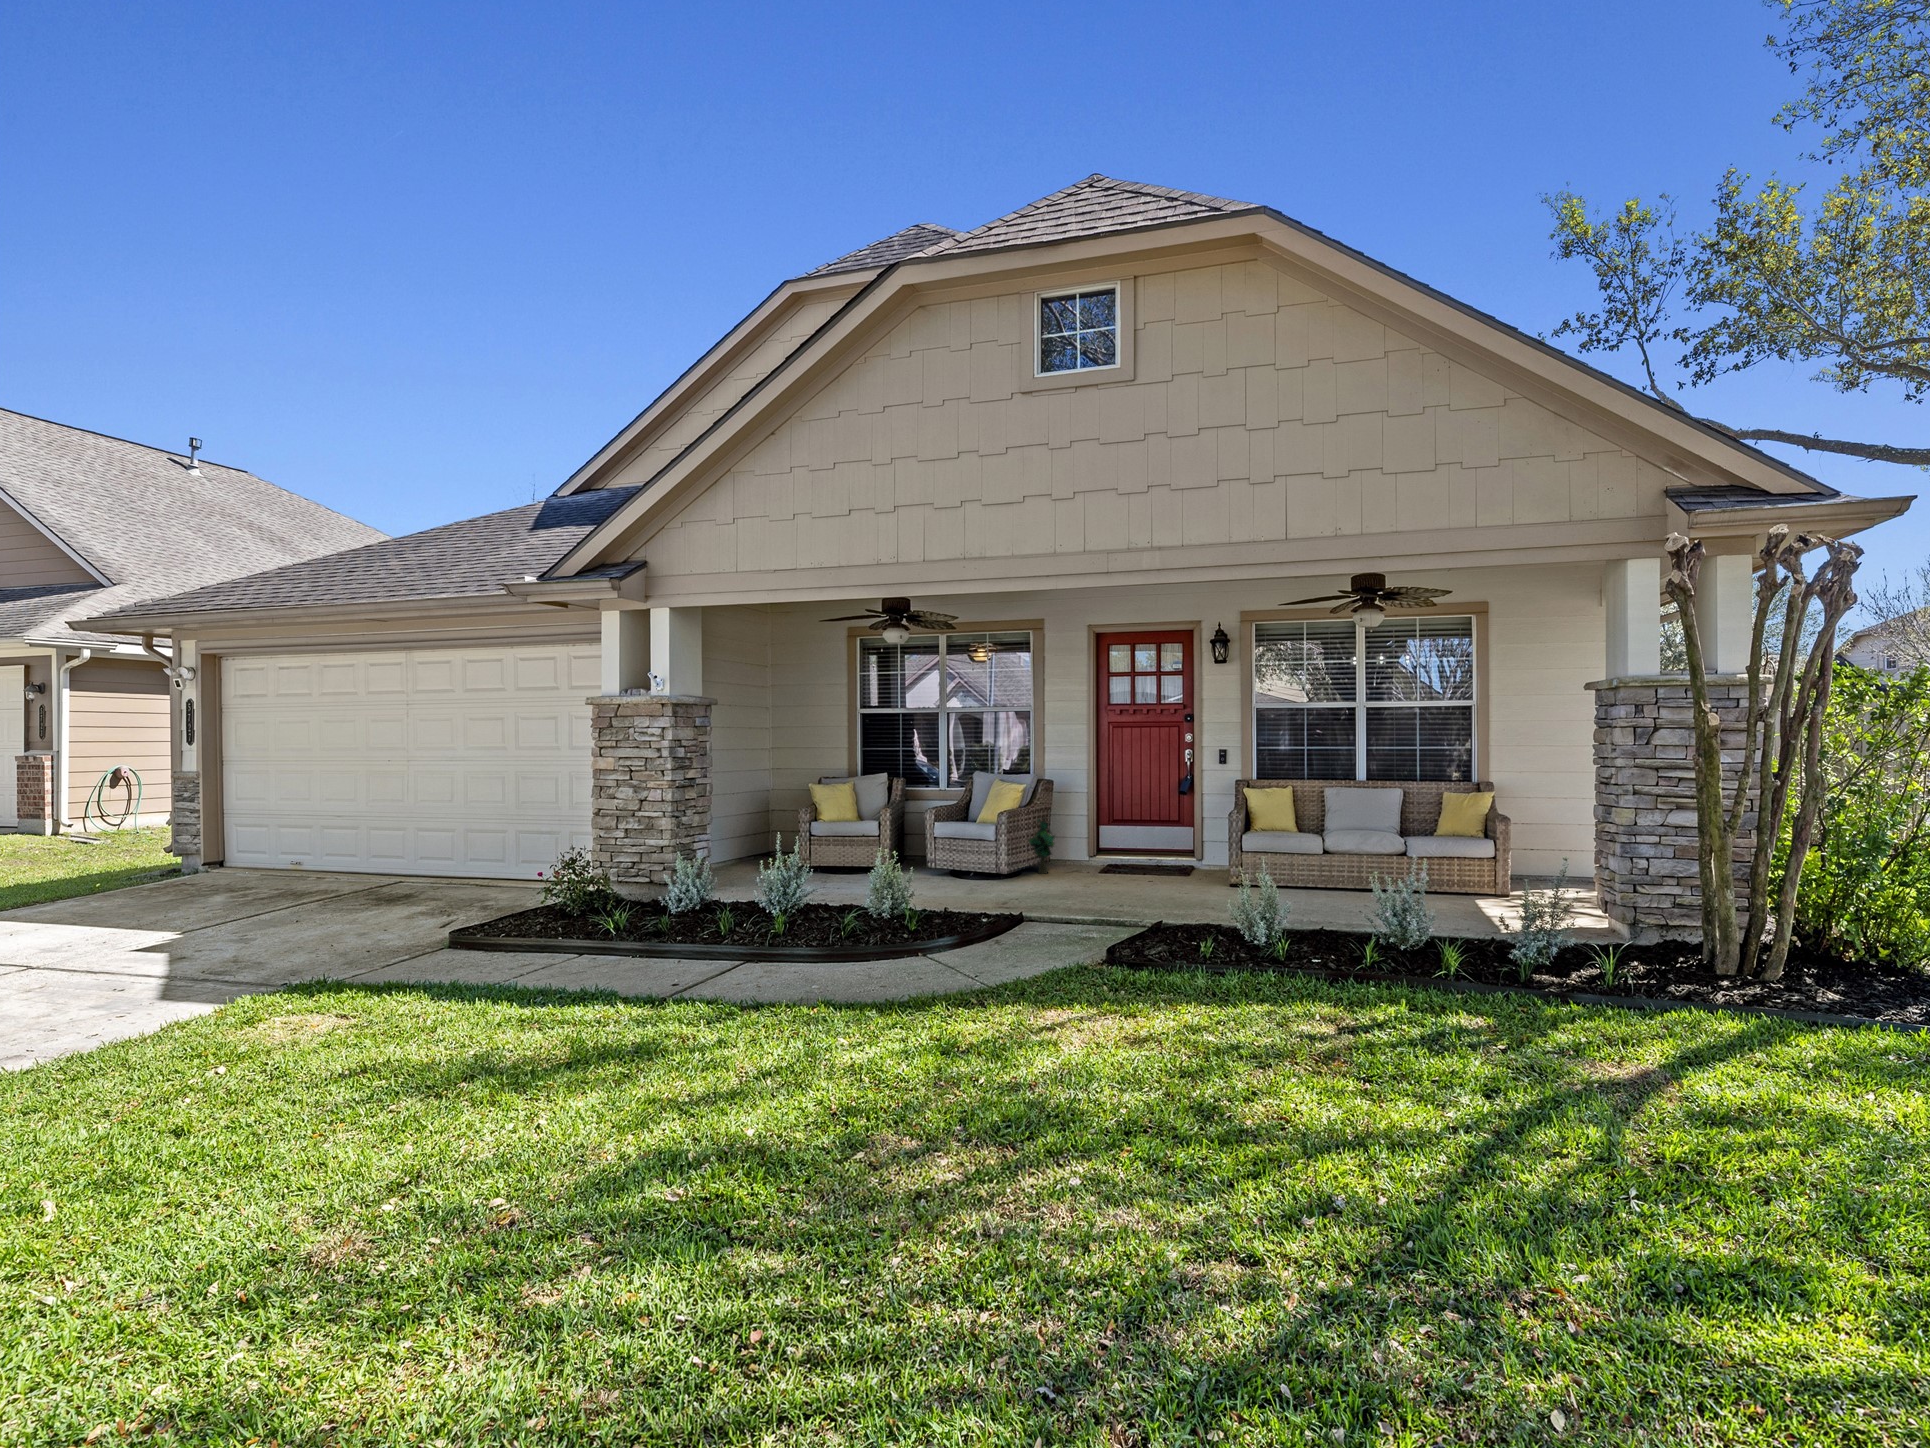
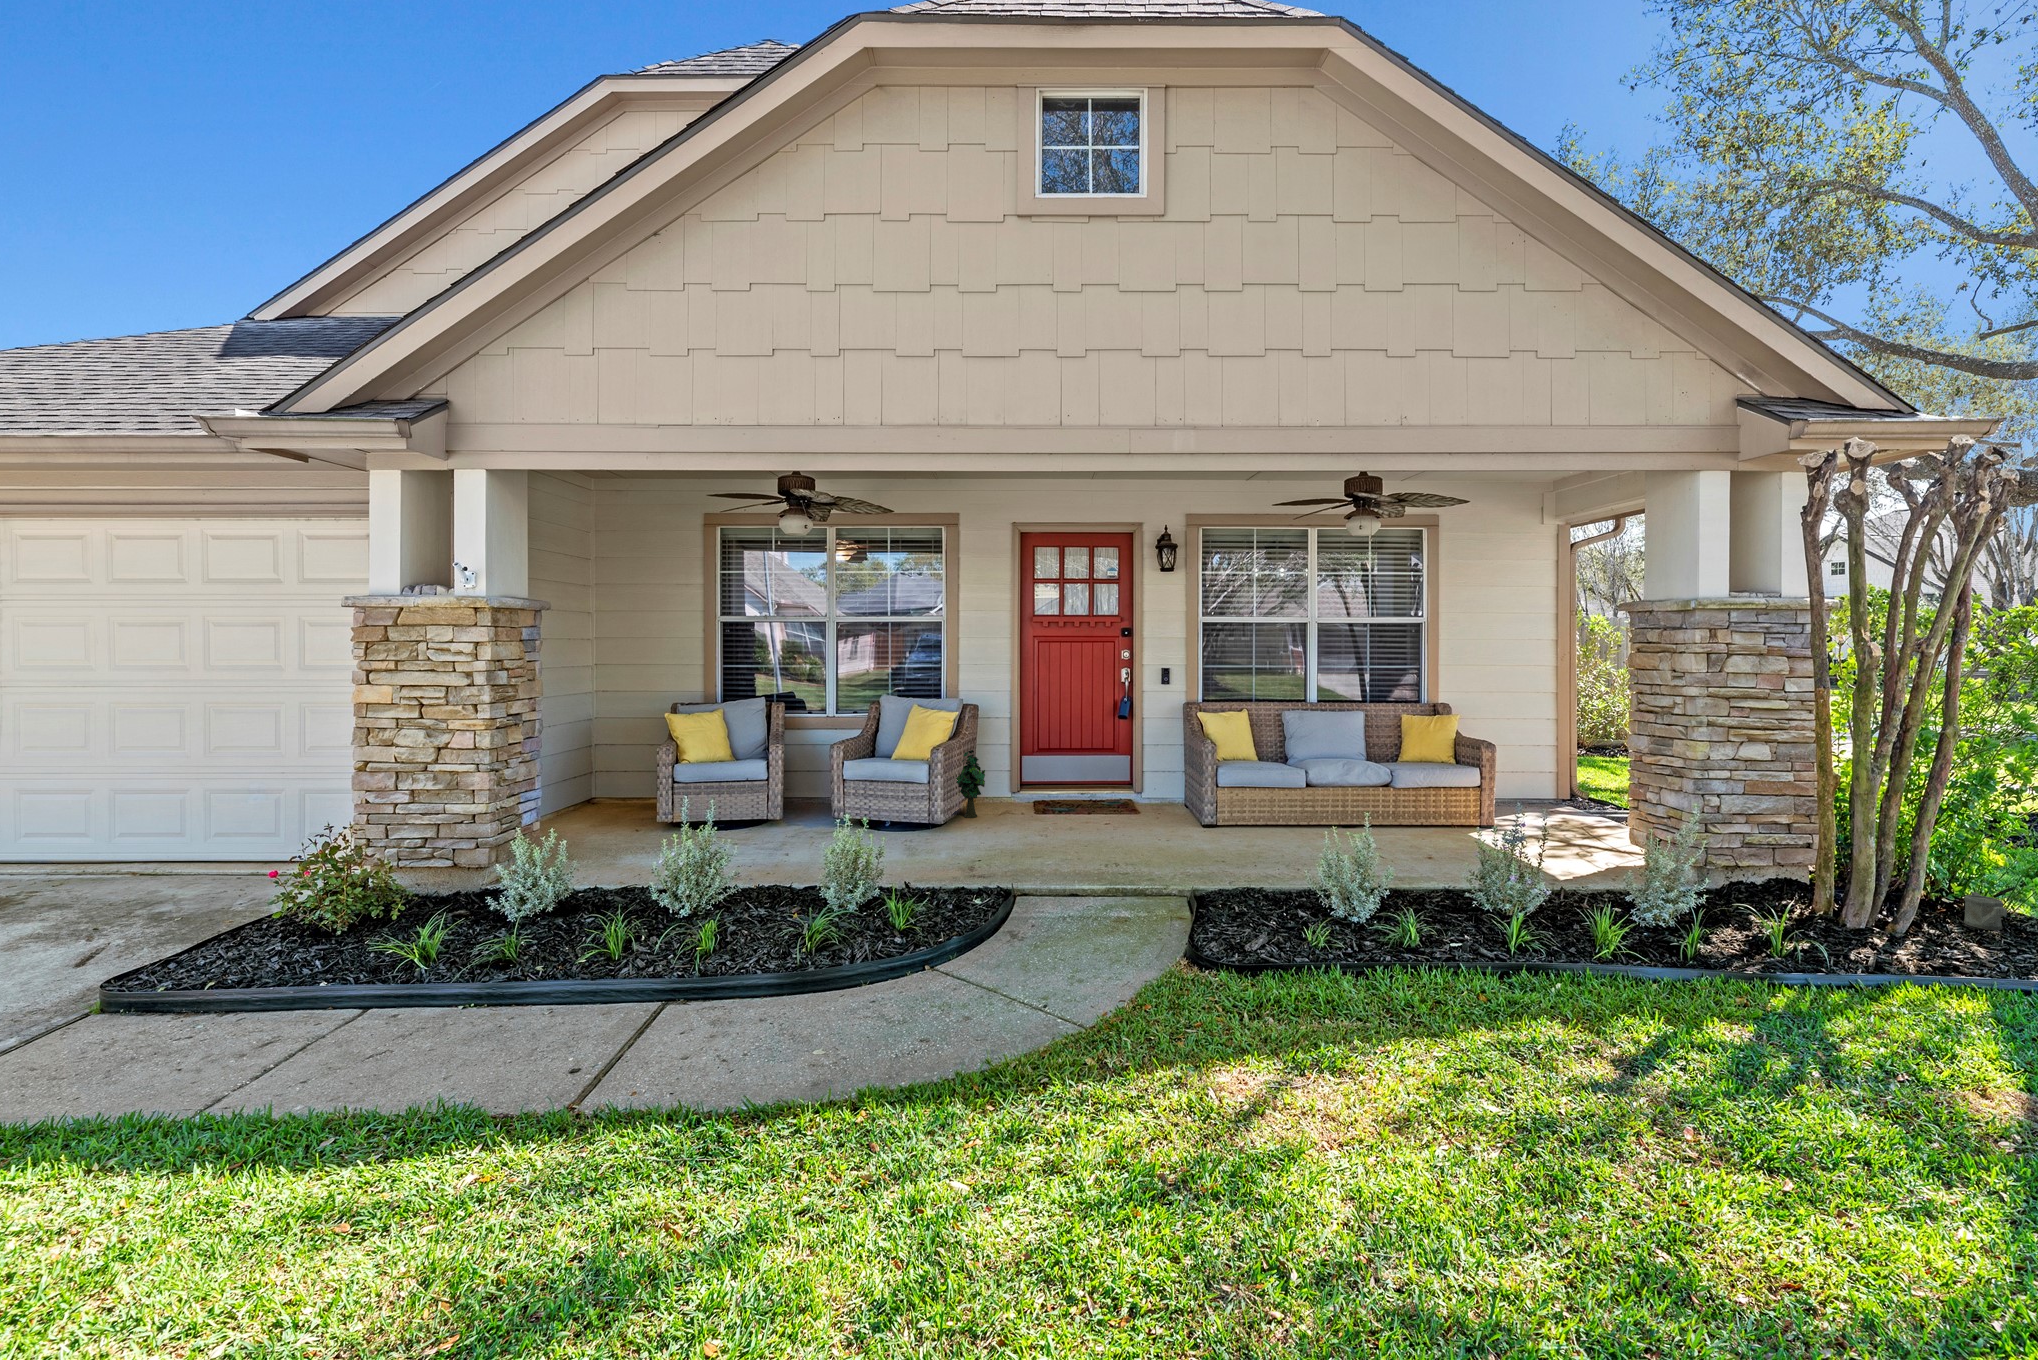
watering can: none [1816,941,1848,972] -> present [1964,892,2007,930]

